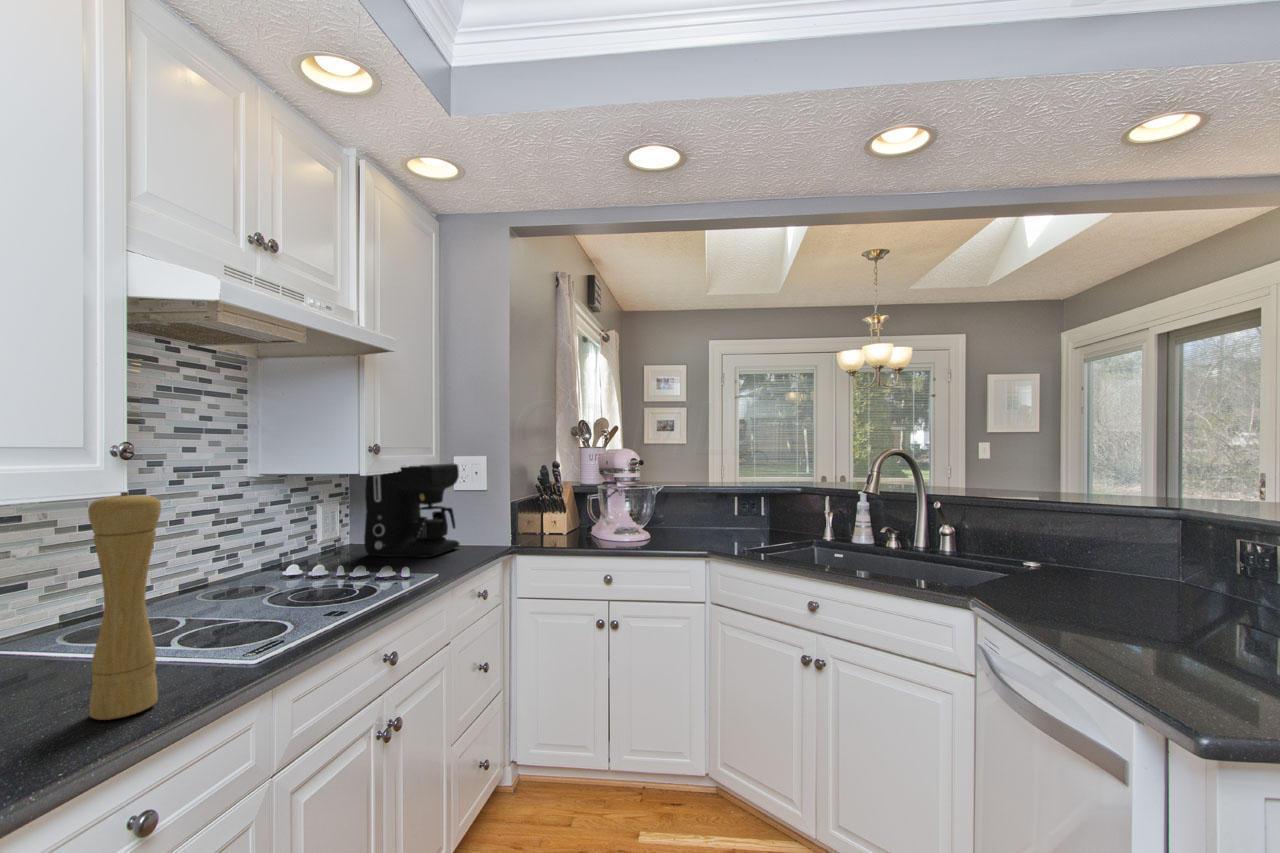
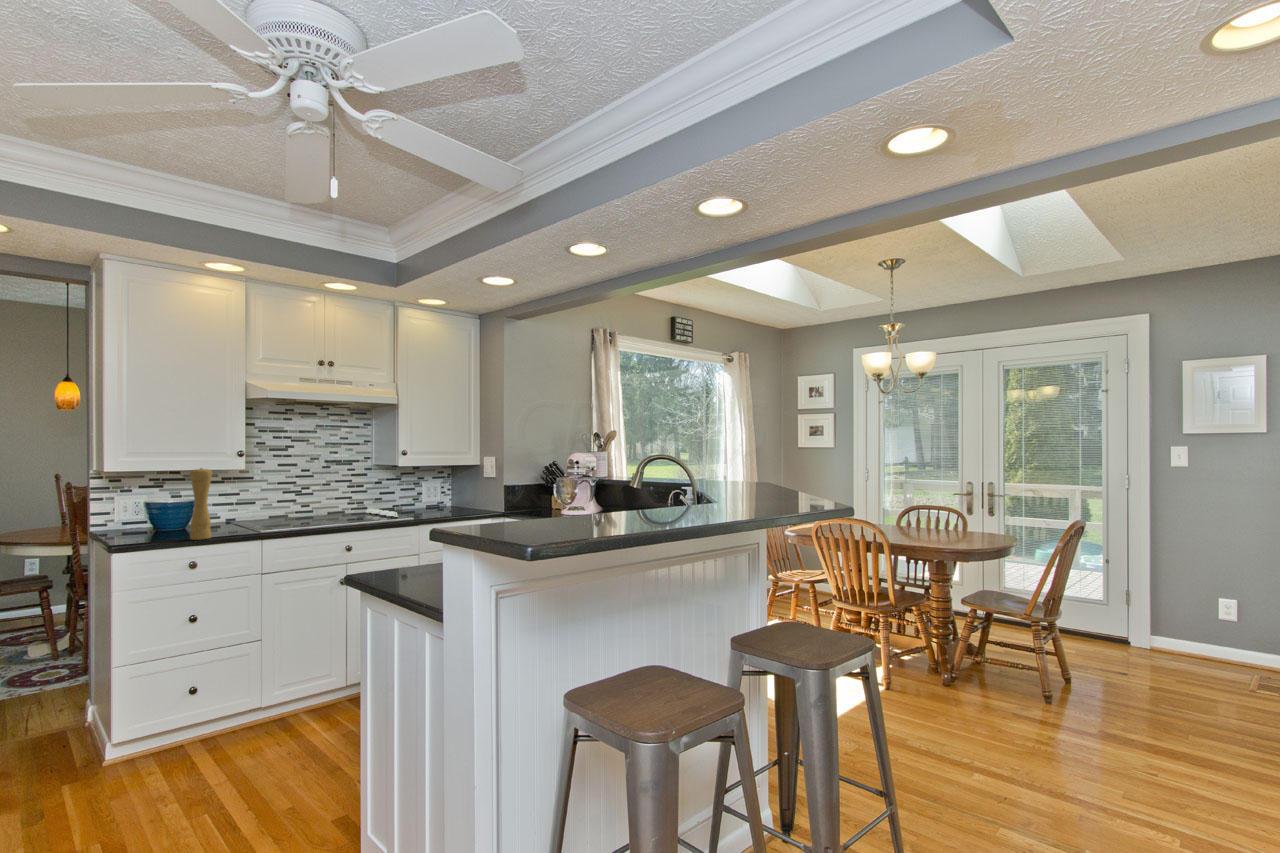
coffee maker: present [364,464,459,557] -> none [429,462,475,515]

